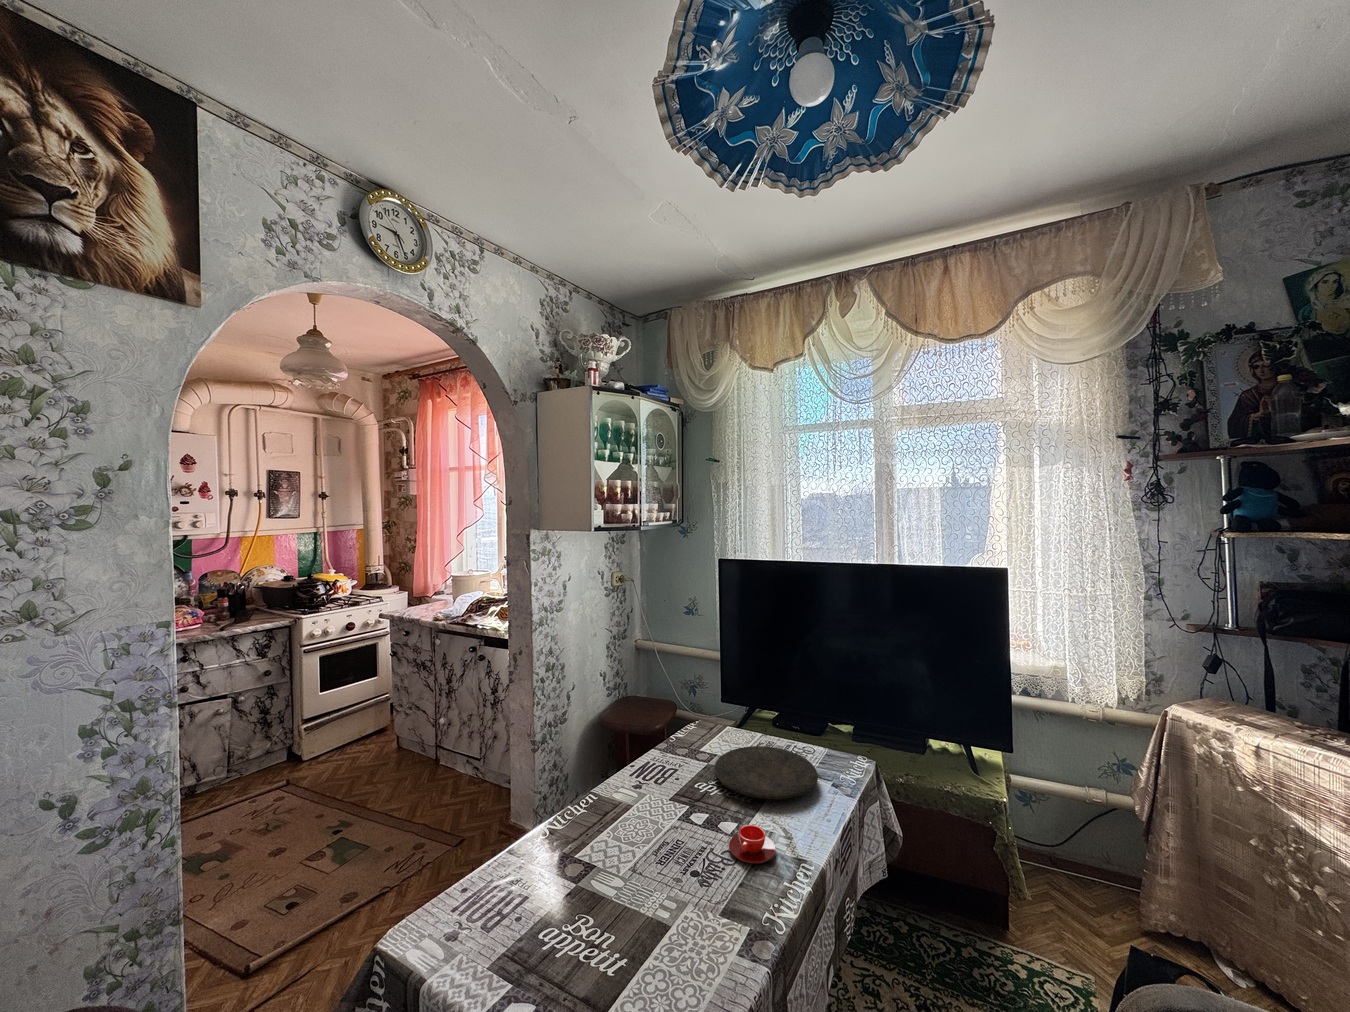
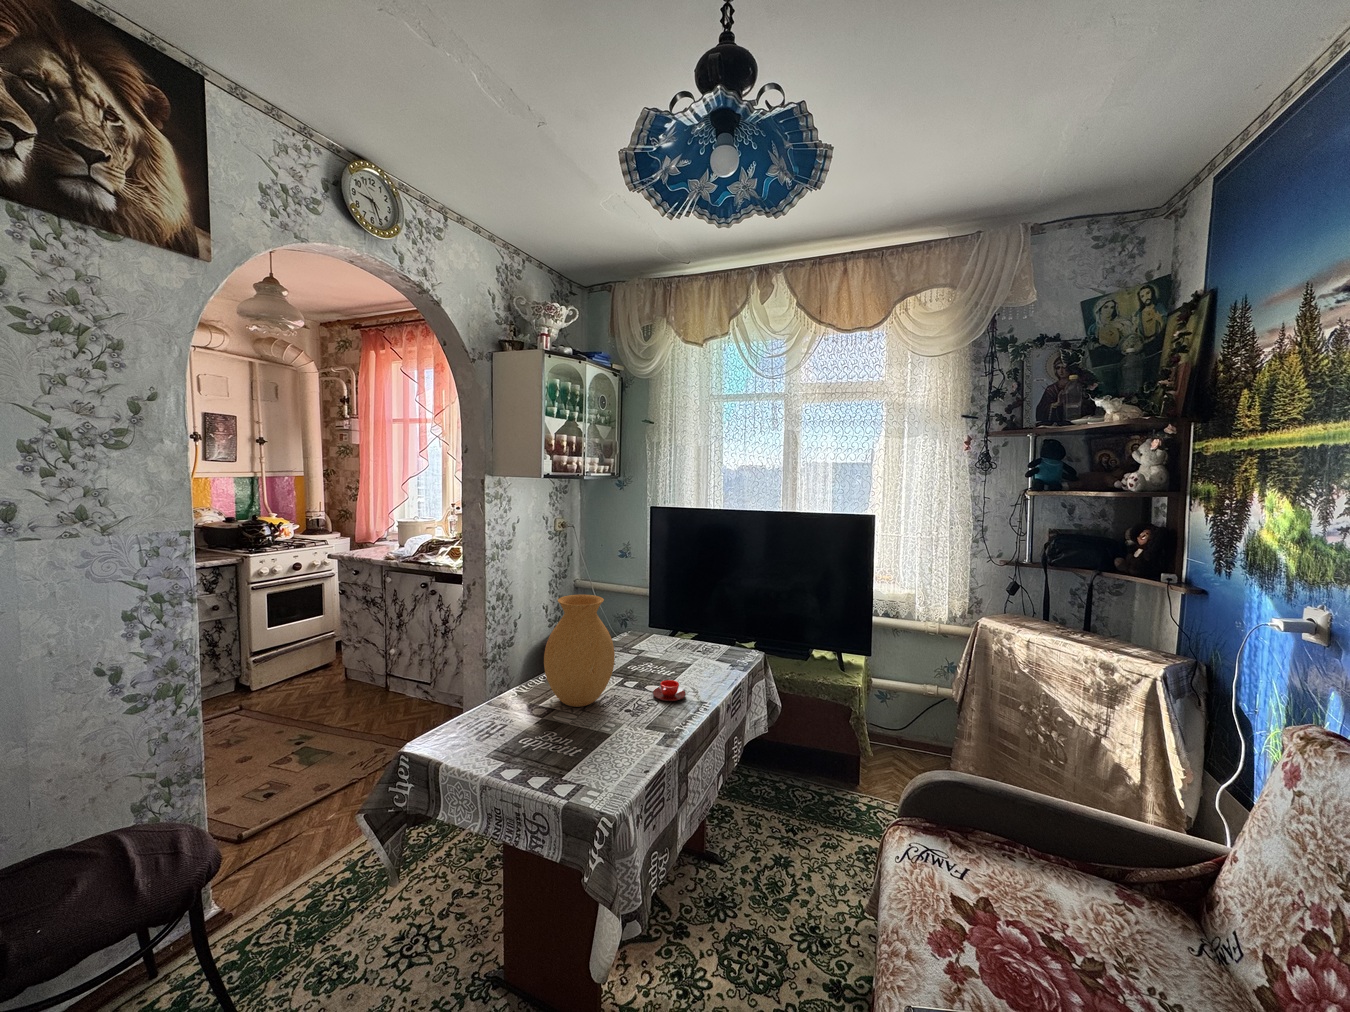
vase: none [577,705,673,873] -> present [544,595,615,707]
plate: present [714,746,818,799] -> none [644,642,720,669]

